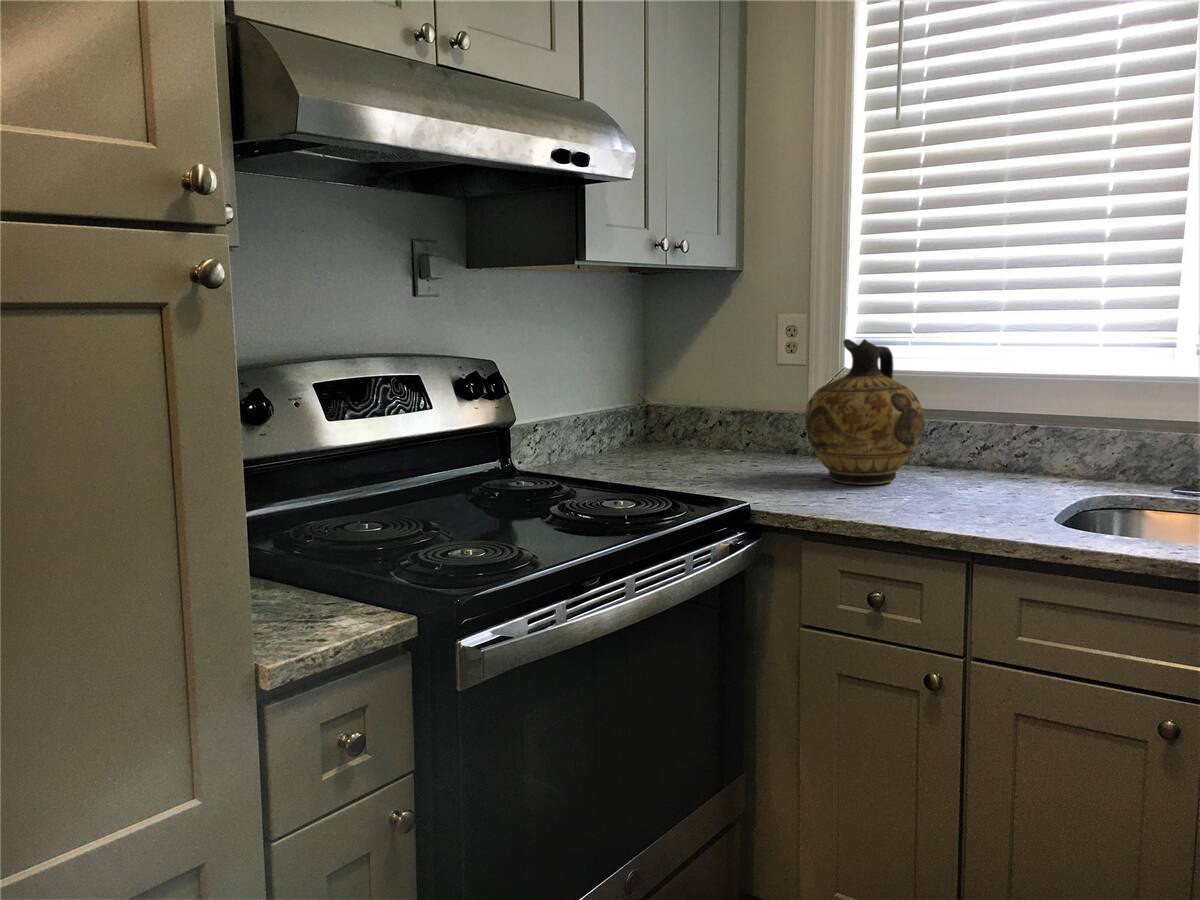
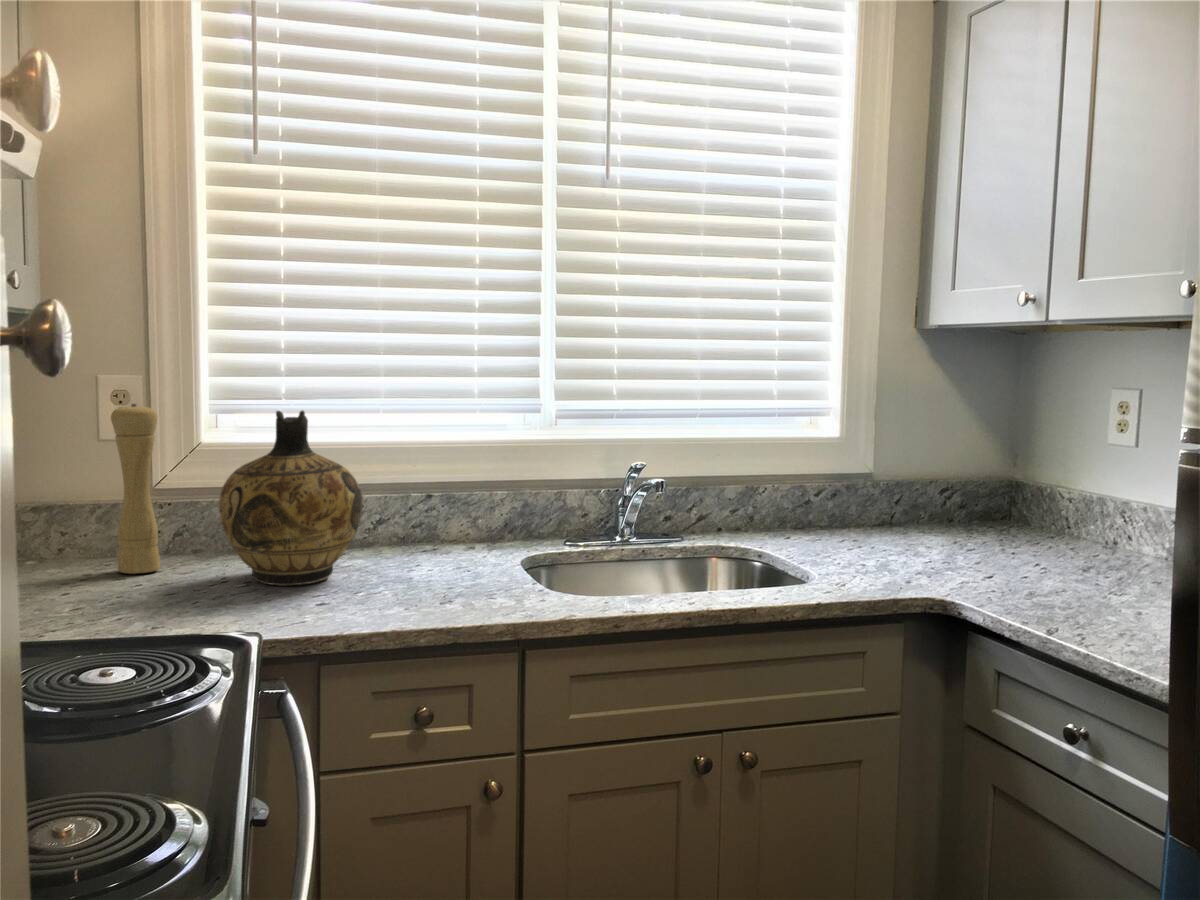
pepper mill: none [761,335,794,464] -> present [111,404,160,574]

